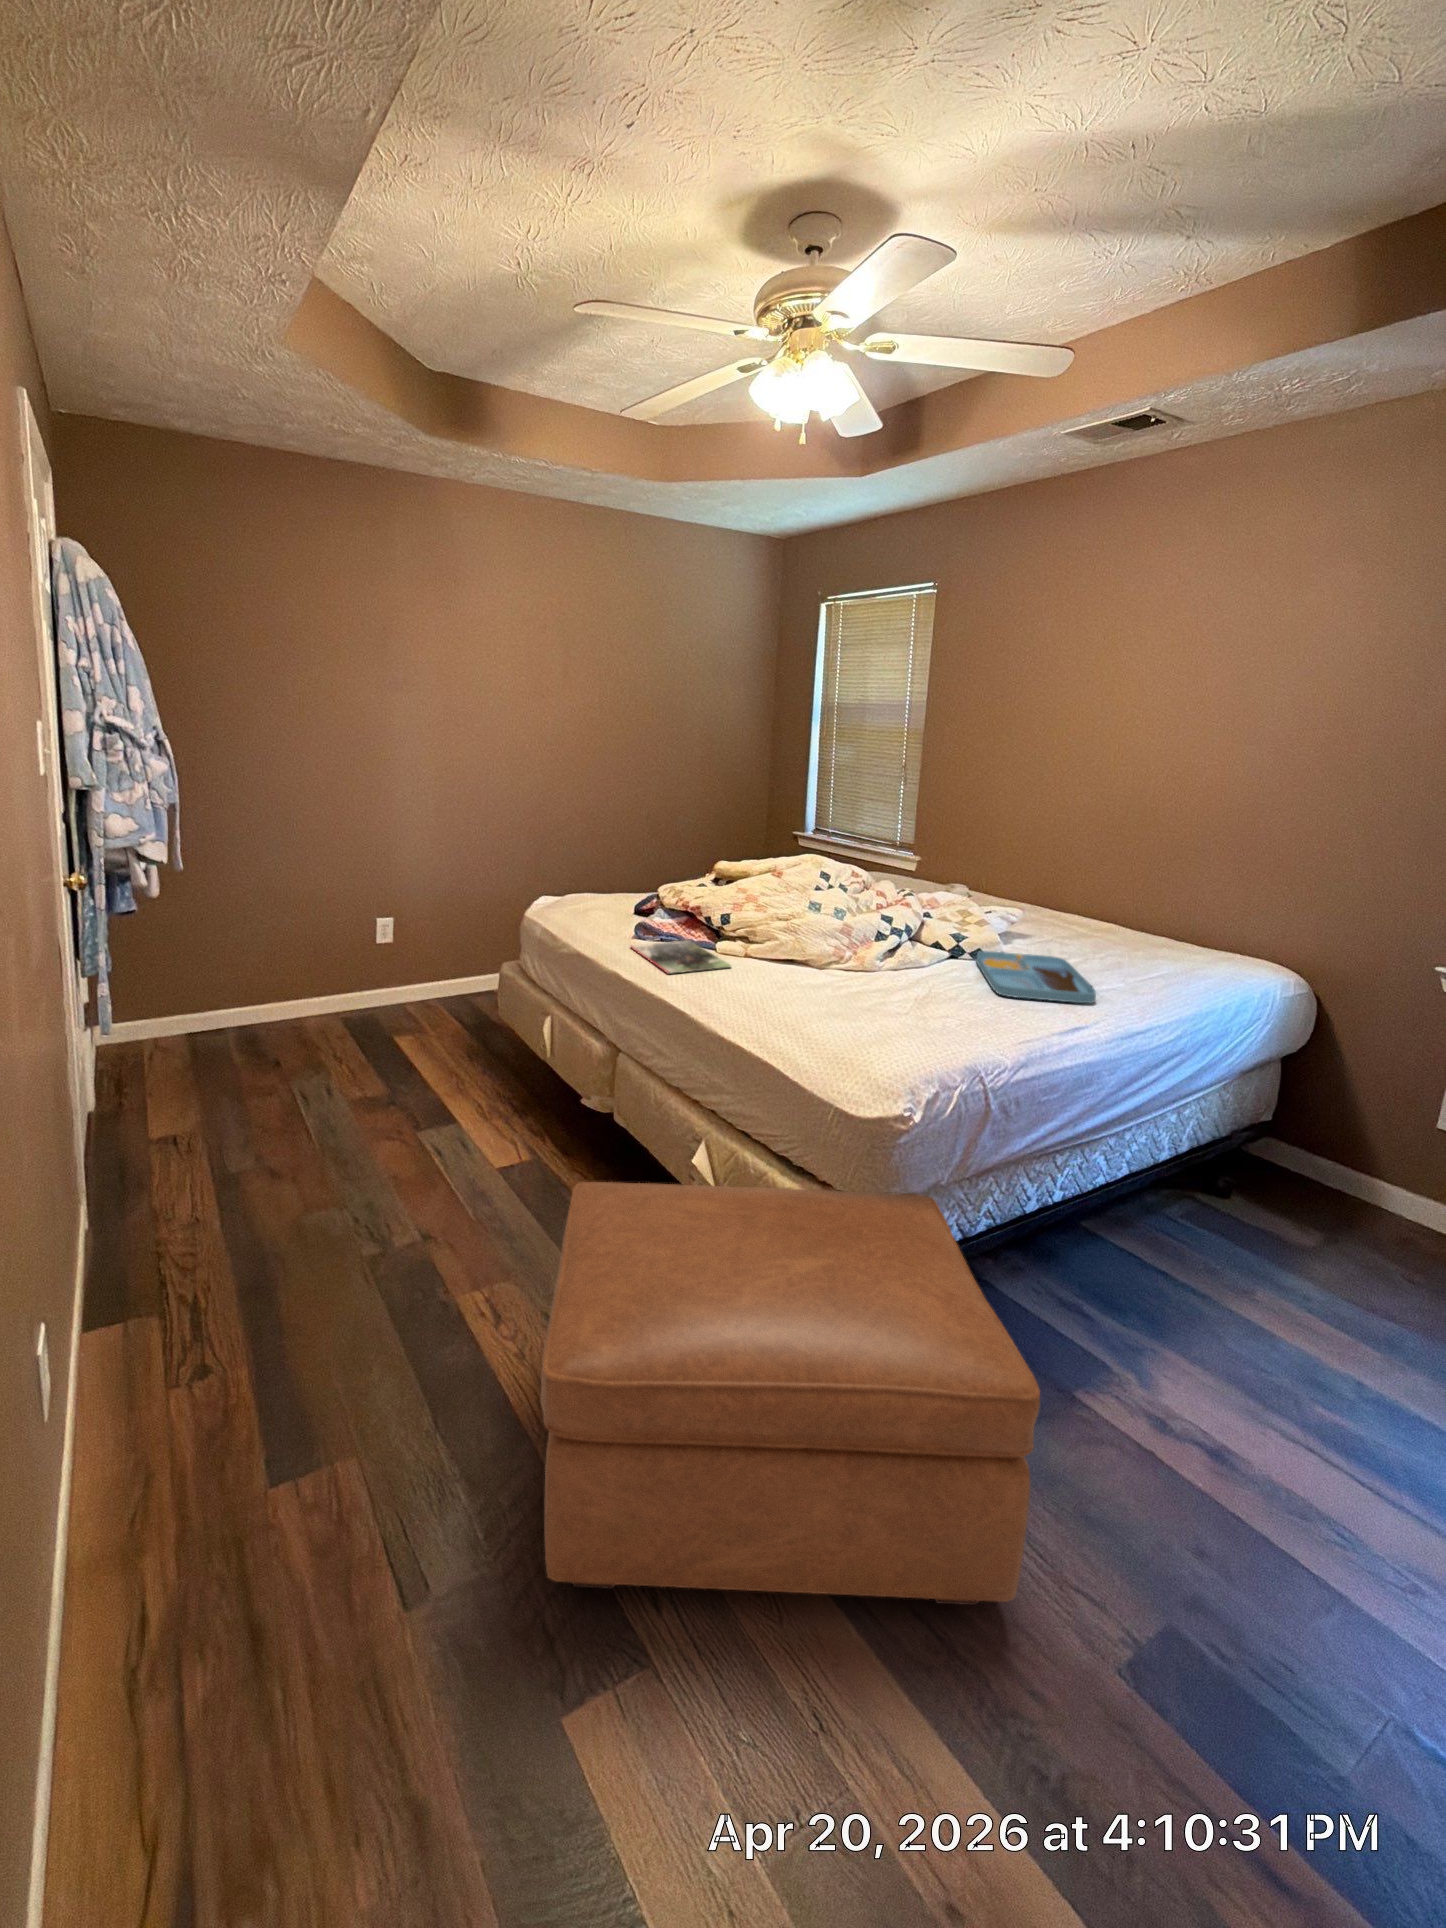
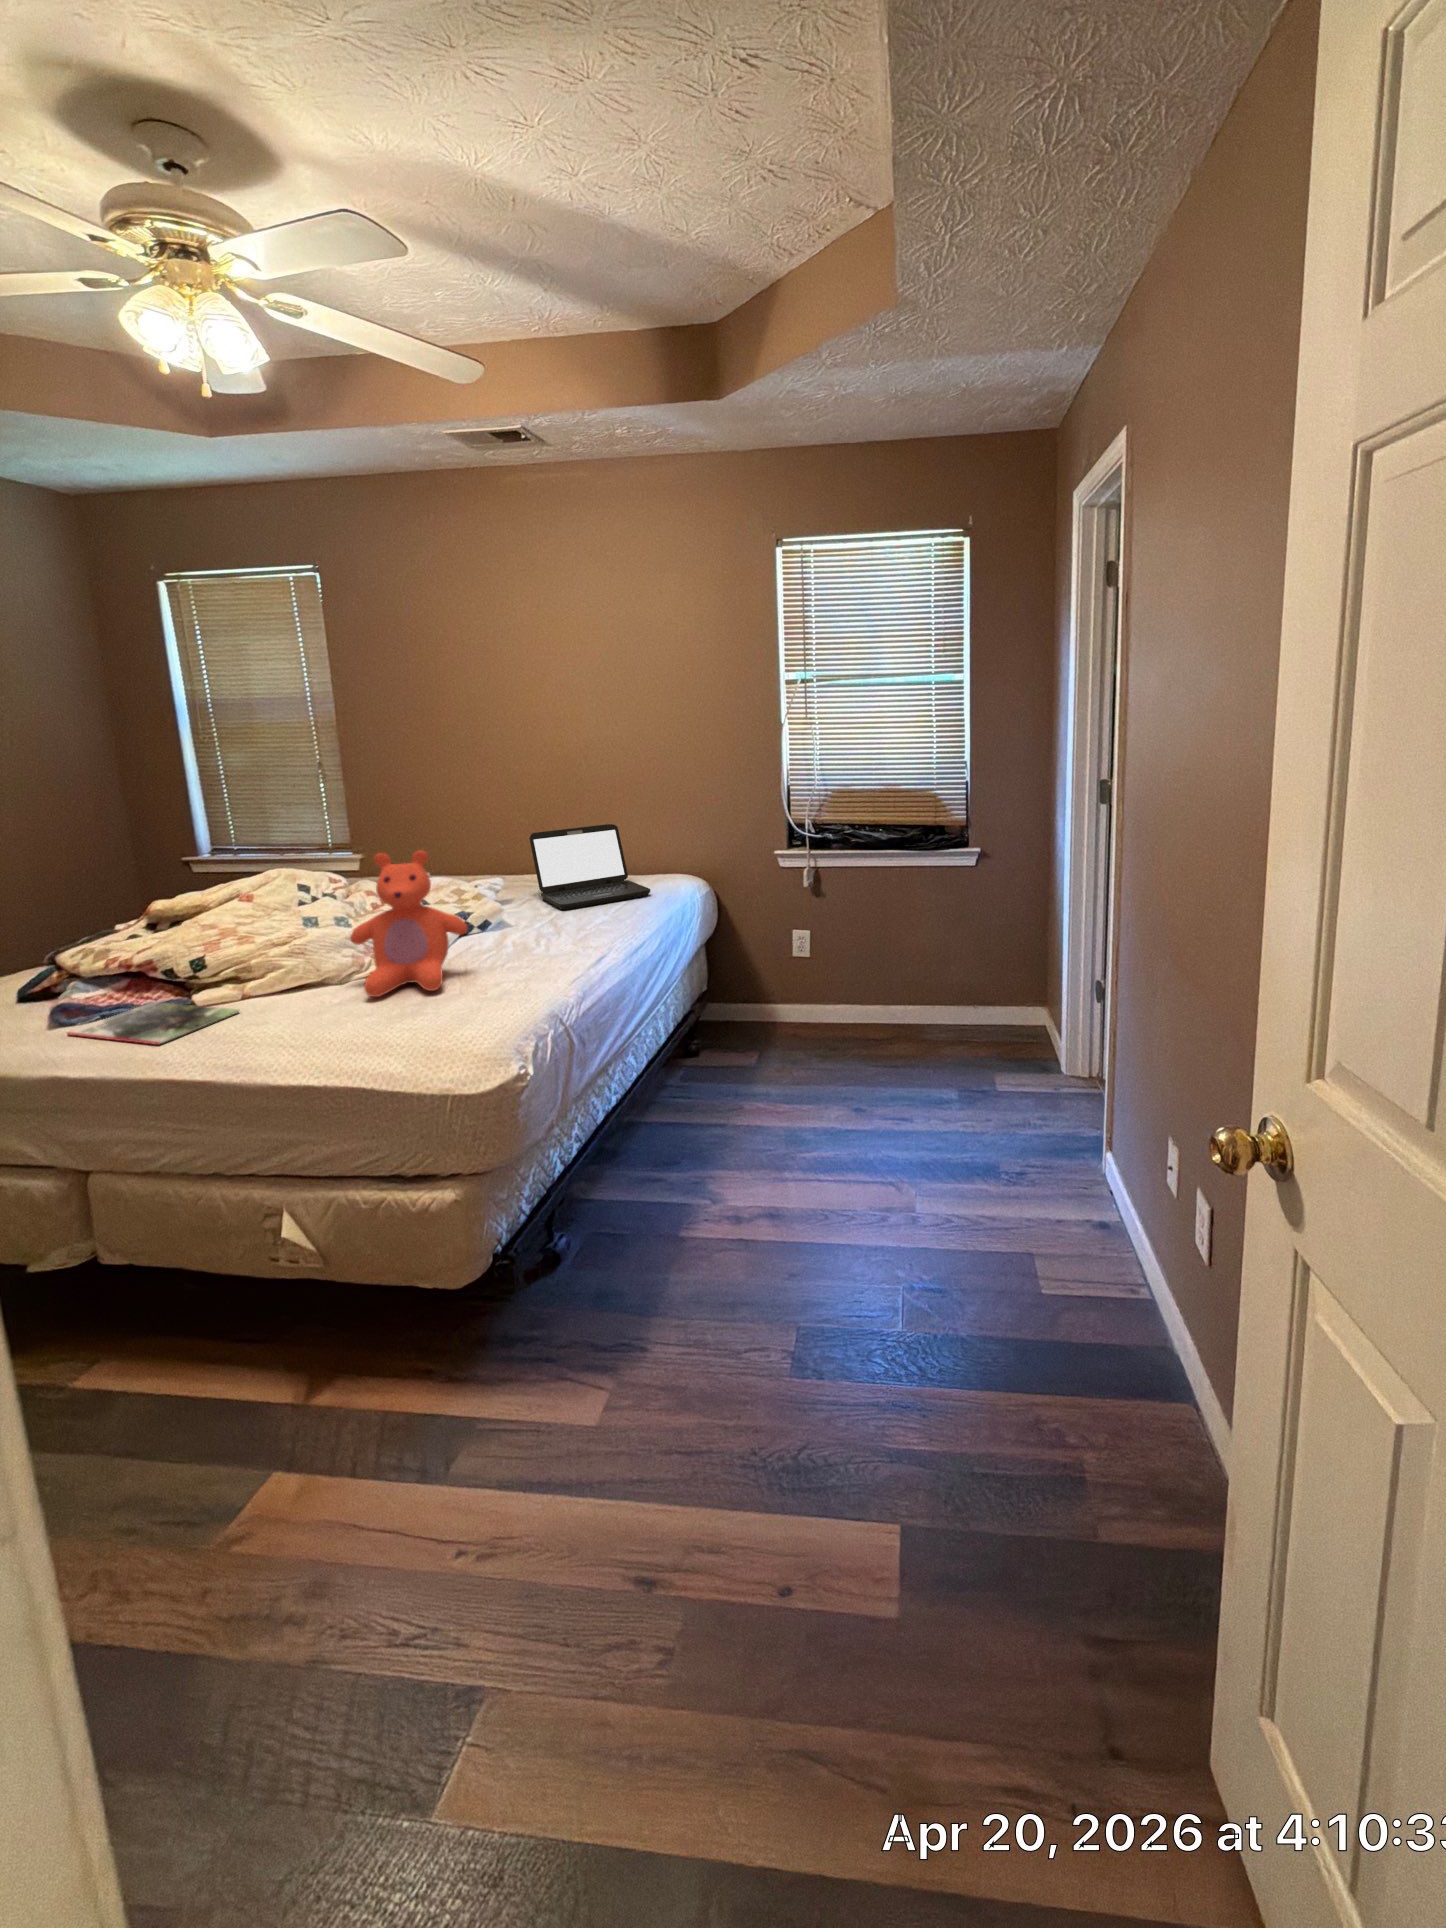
teddy bear: none [821,856,932,1002] -> present [350,850,468,997]
laptop: none [1059,867,1200,973] -> present [530,824,650,910]
tray: present [976,951,1096,1003] -> none [488,909,603,952]
ottoman: present [540,1182,1040,1605] -> none [165,1137,729,1743]

